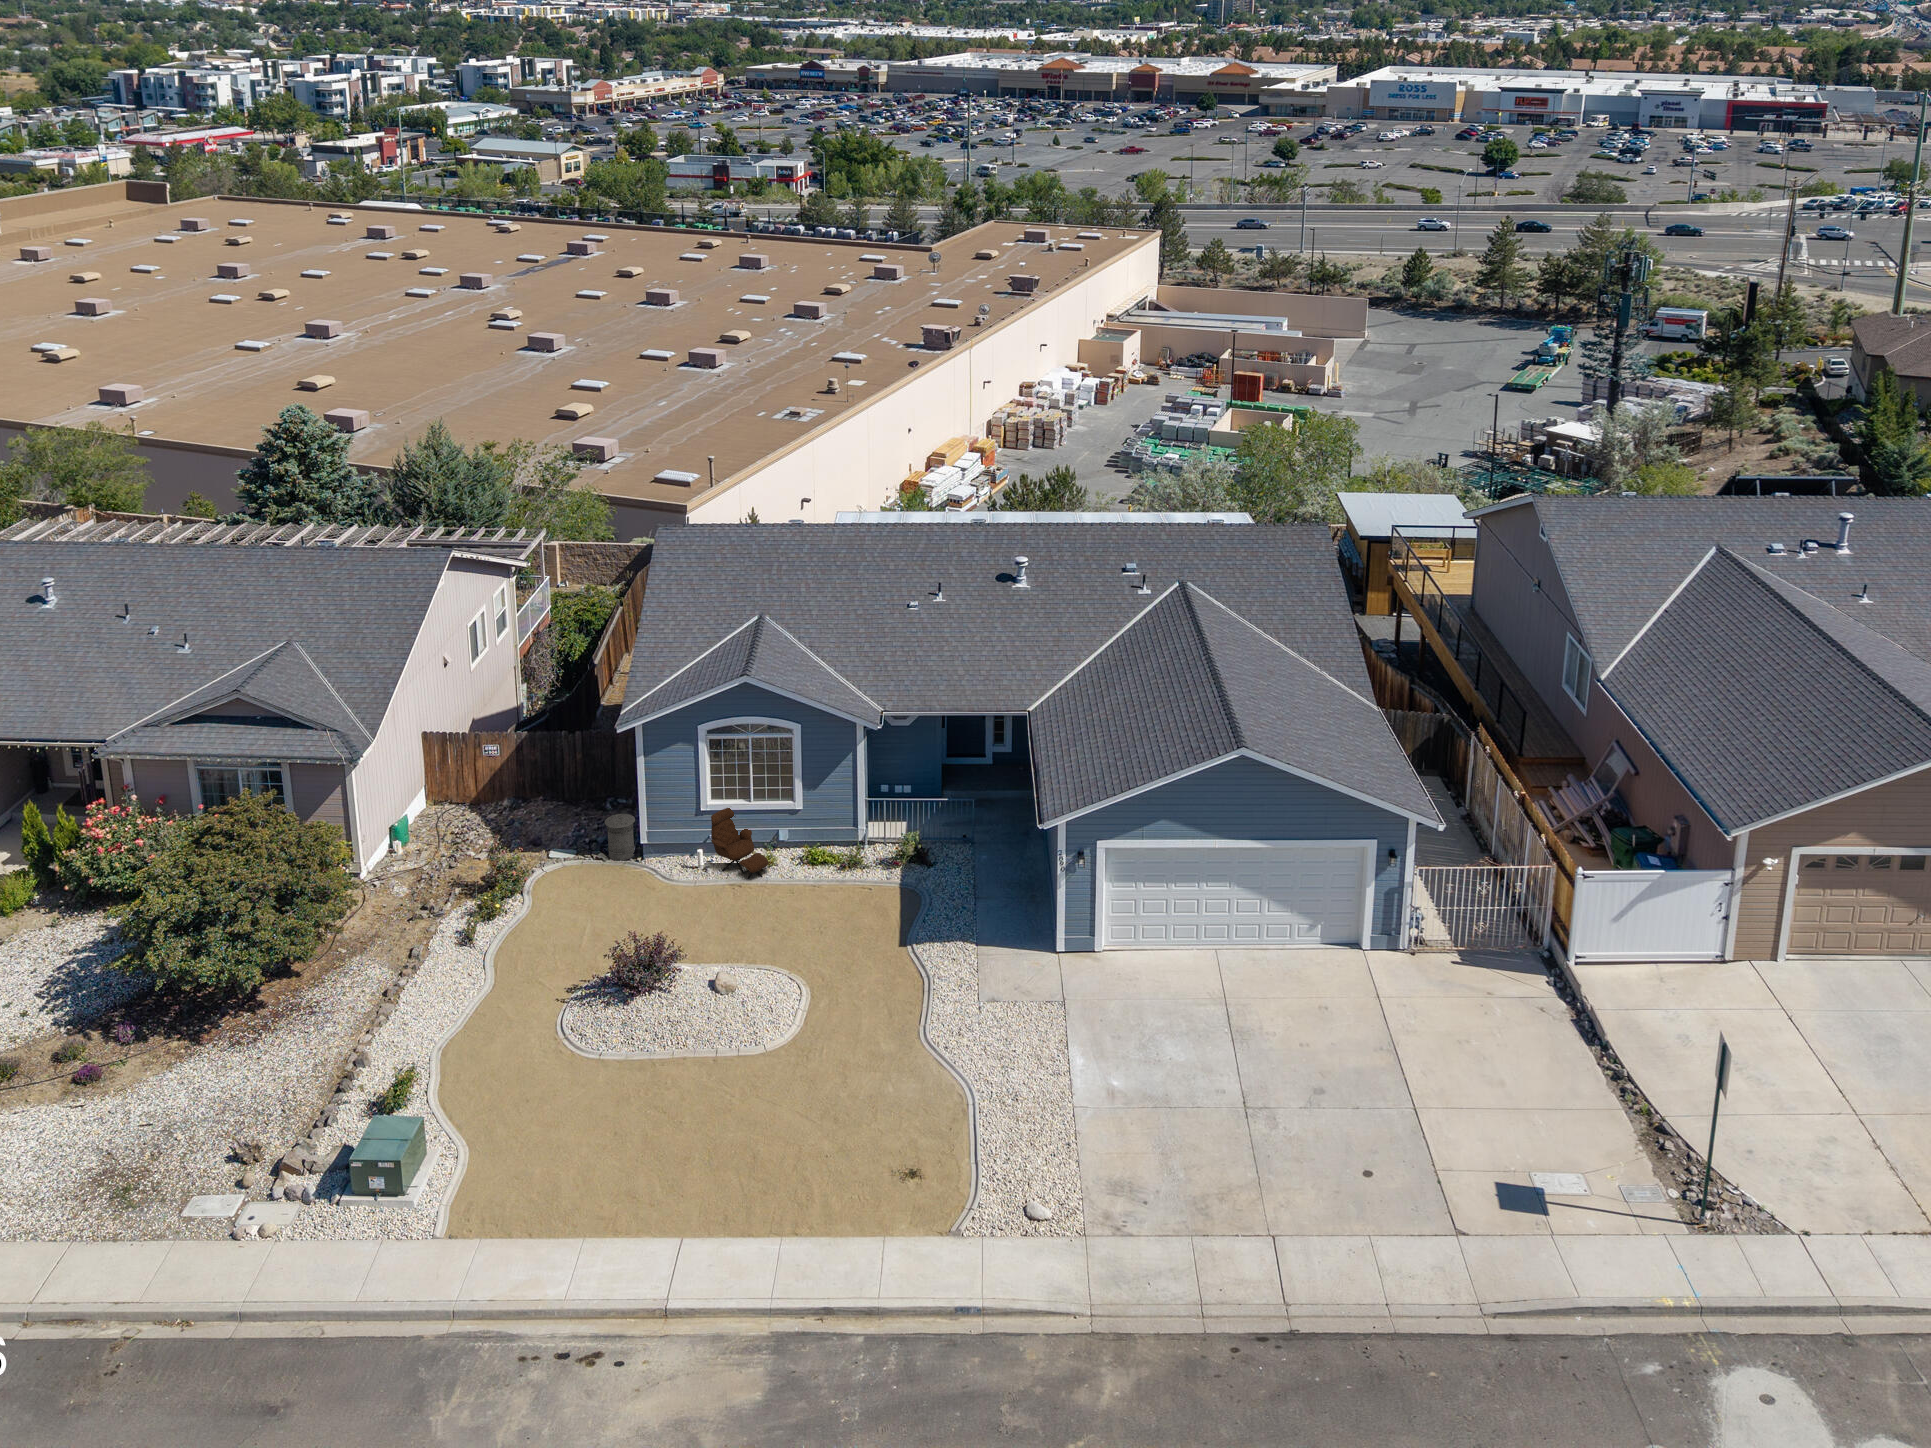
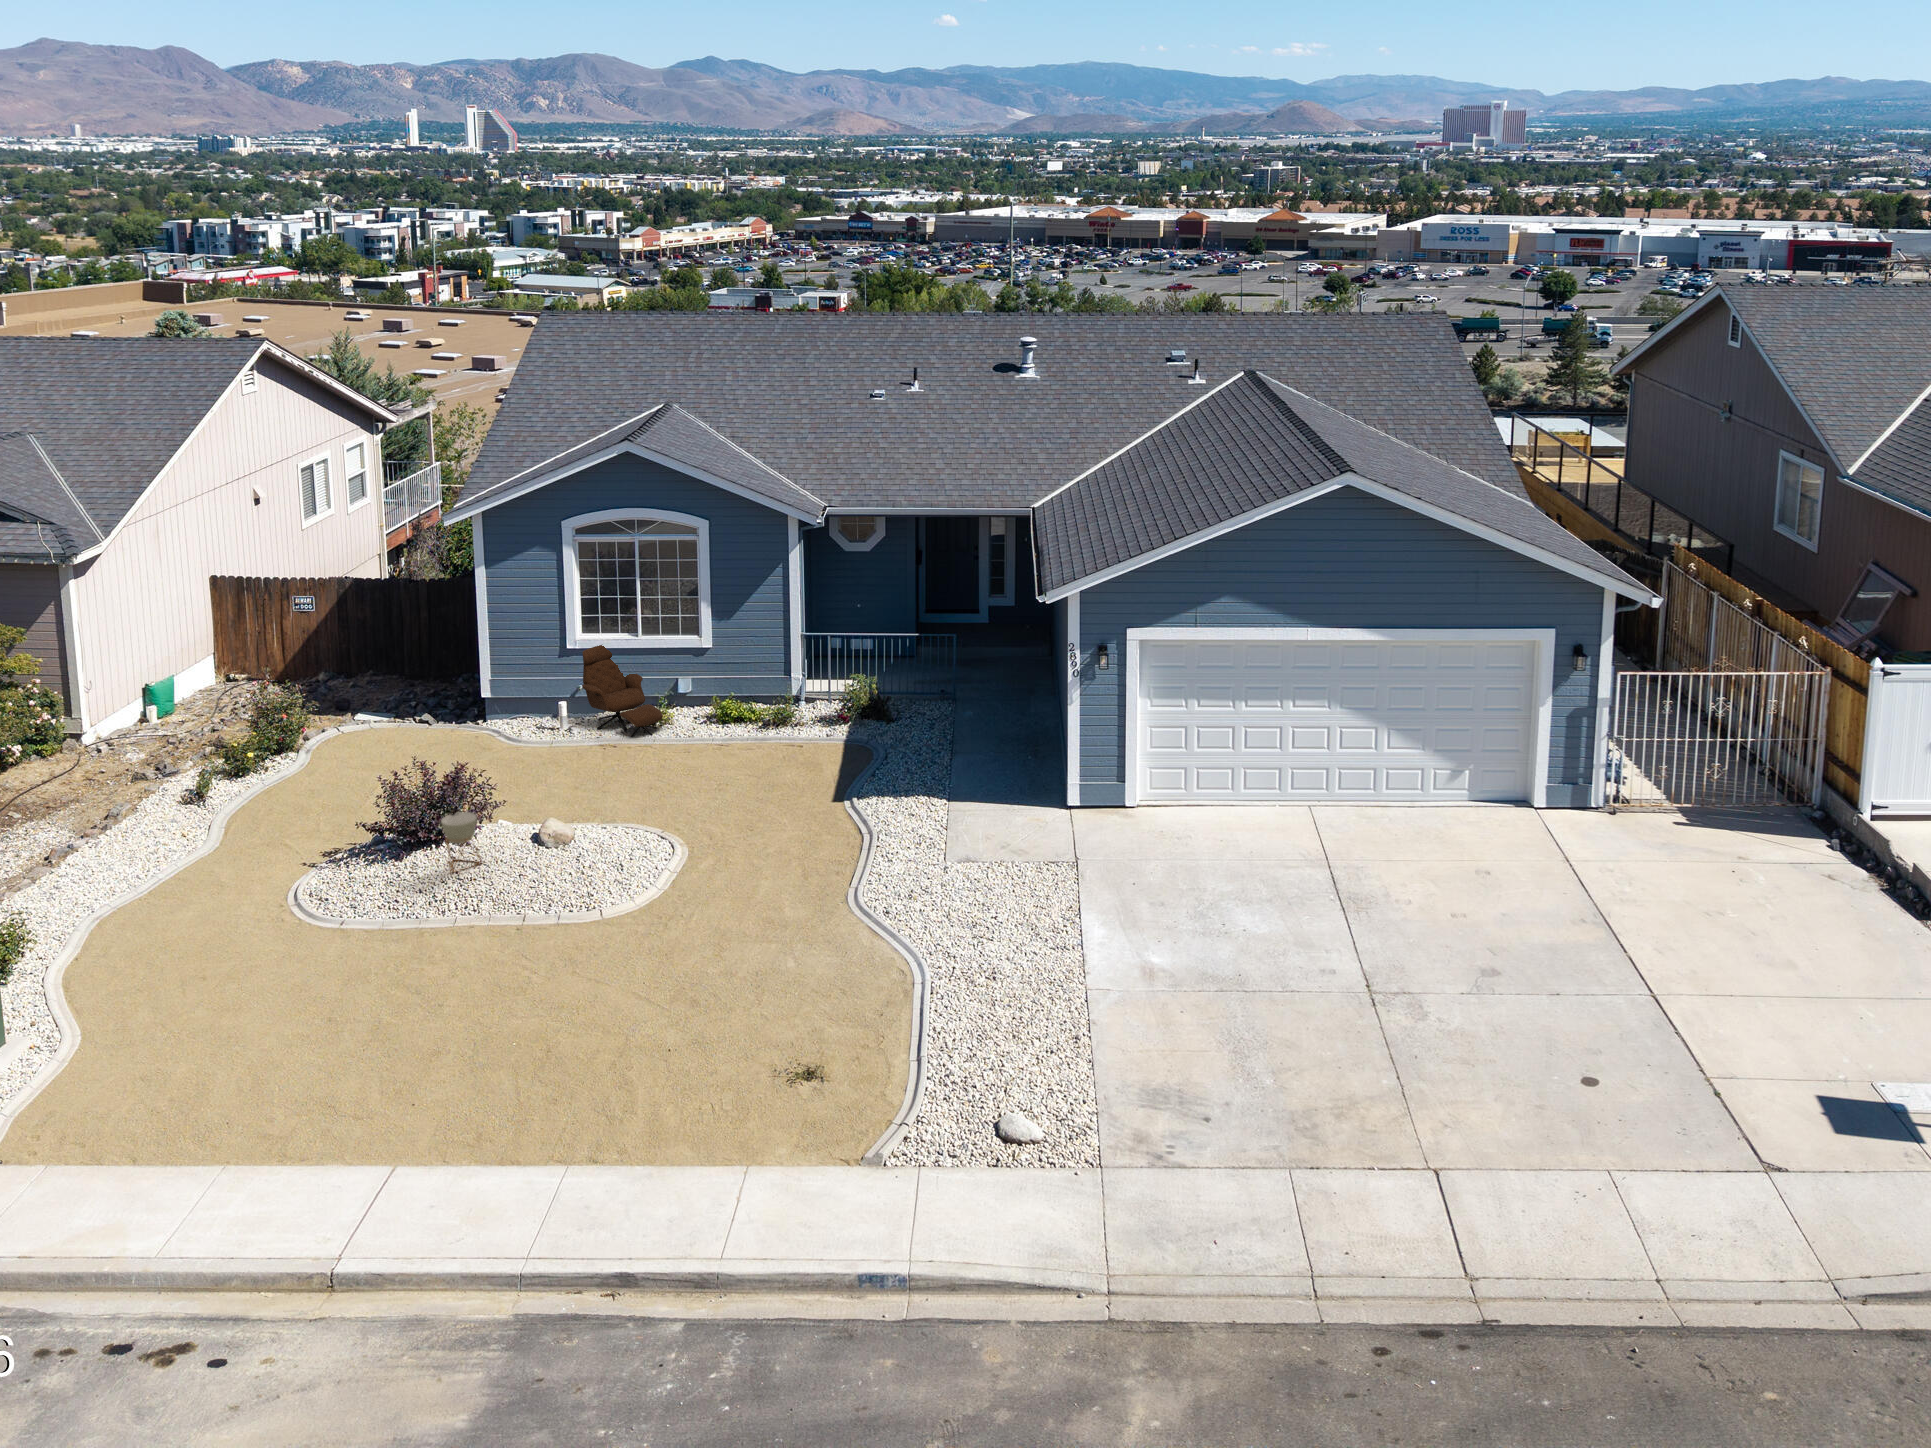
trash can: present [605,814,635,861] -> none [436,657,480,720]
planter: none [649,967,675,1009] -> present [441,812,482,873]

